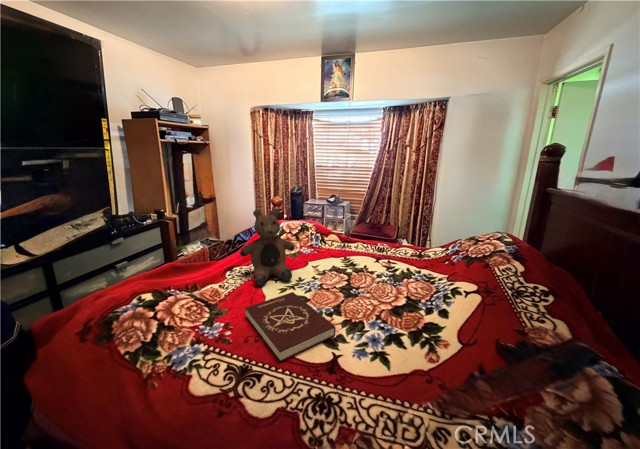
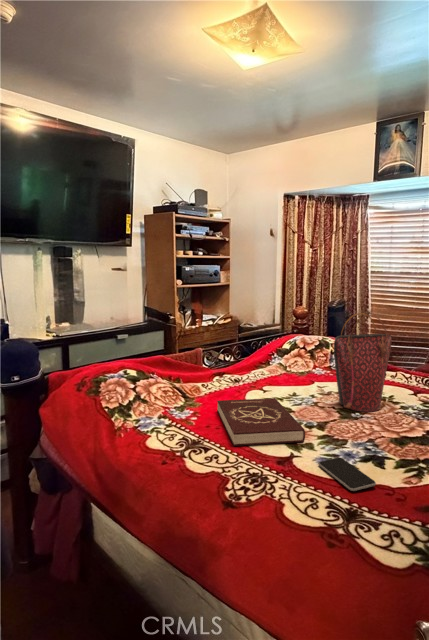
teddy bear: present [240,209,295,285] -> none [230,305,296,393]
handbag: none [333,212,368,287] -> present [334,313,392,412]
smartphone: none [360,349,414,389] -> present [319,458,376,491]

